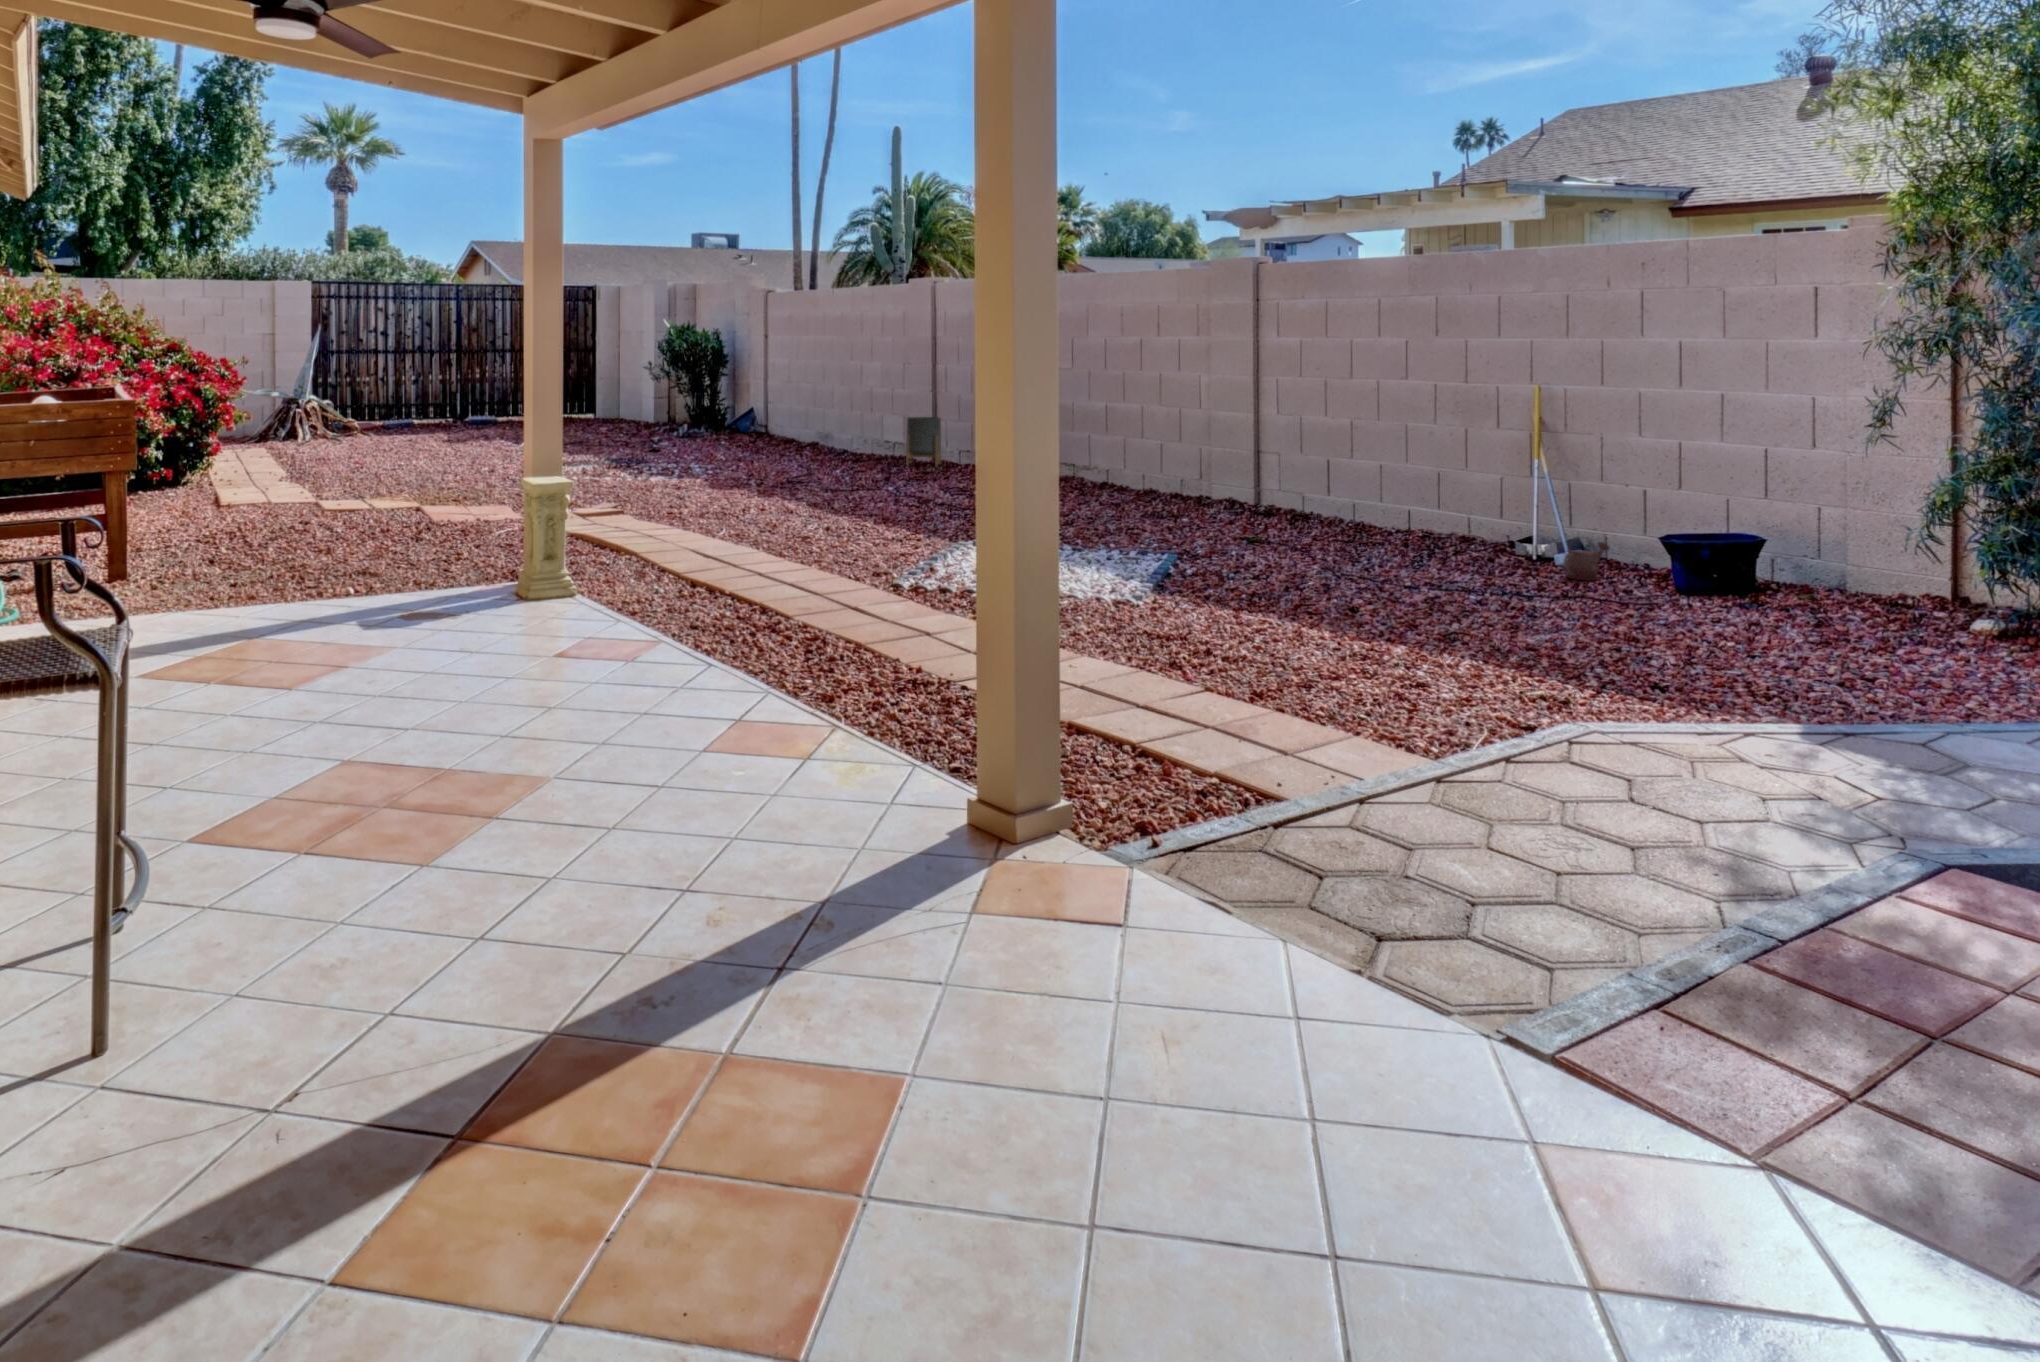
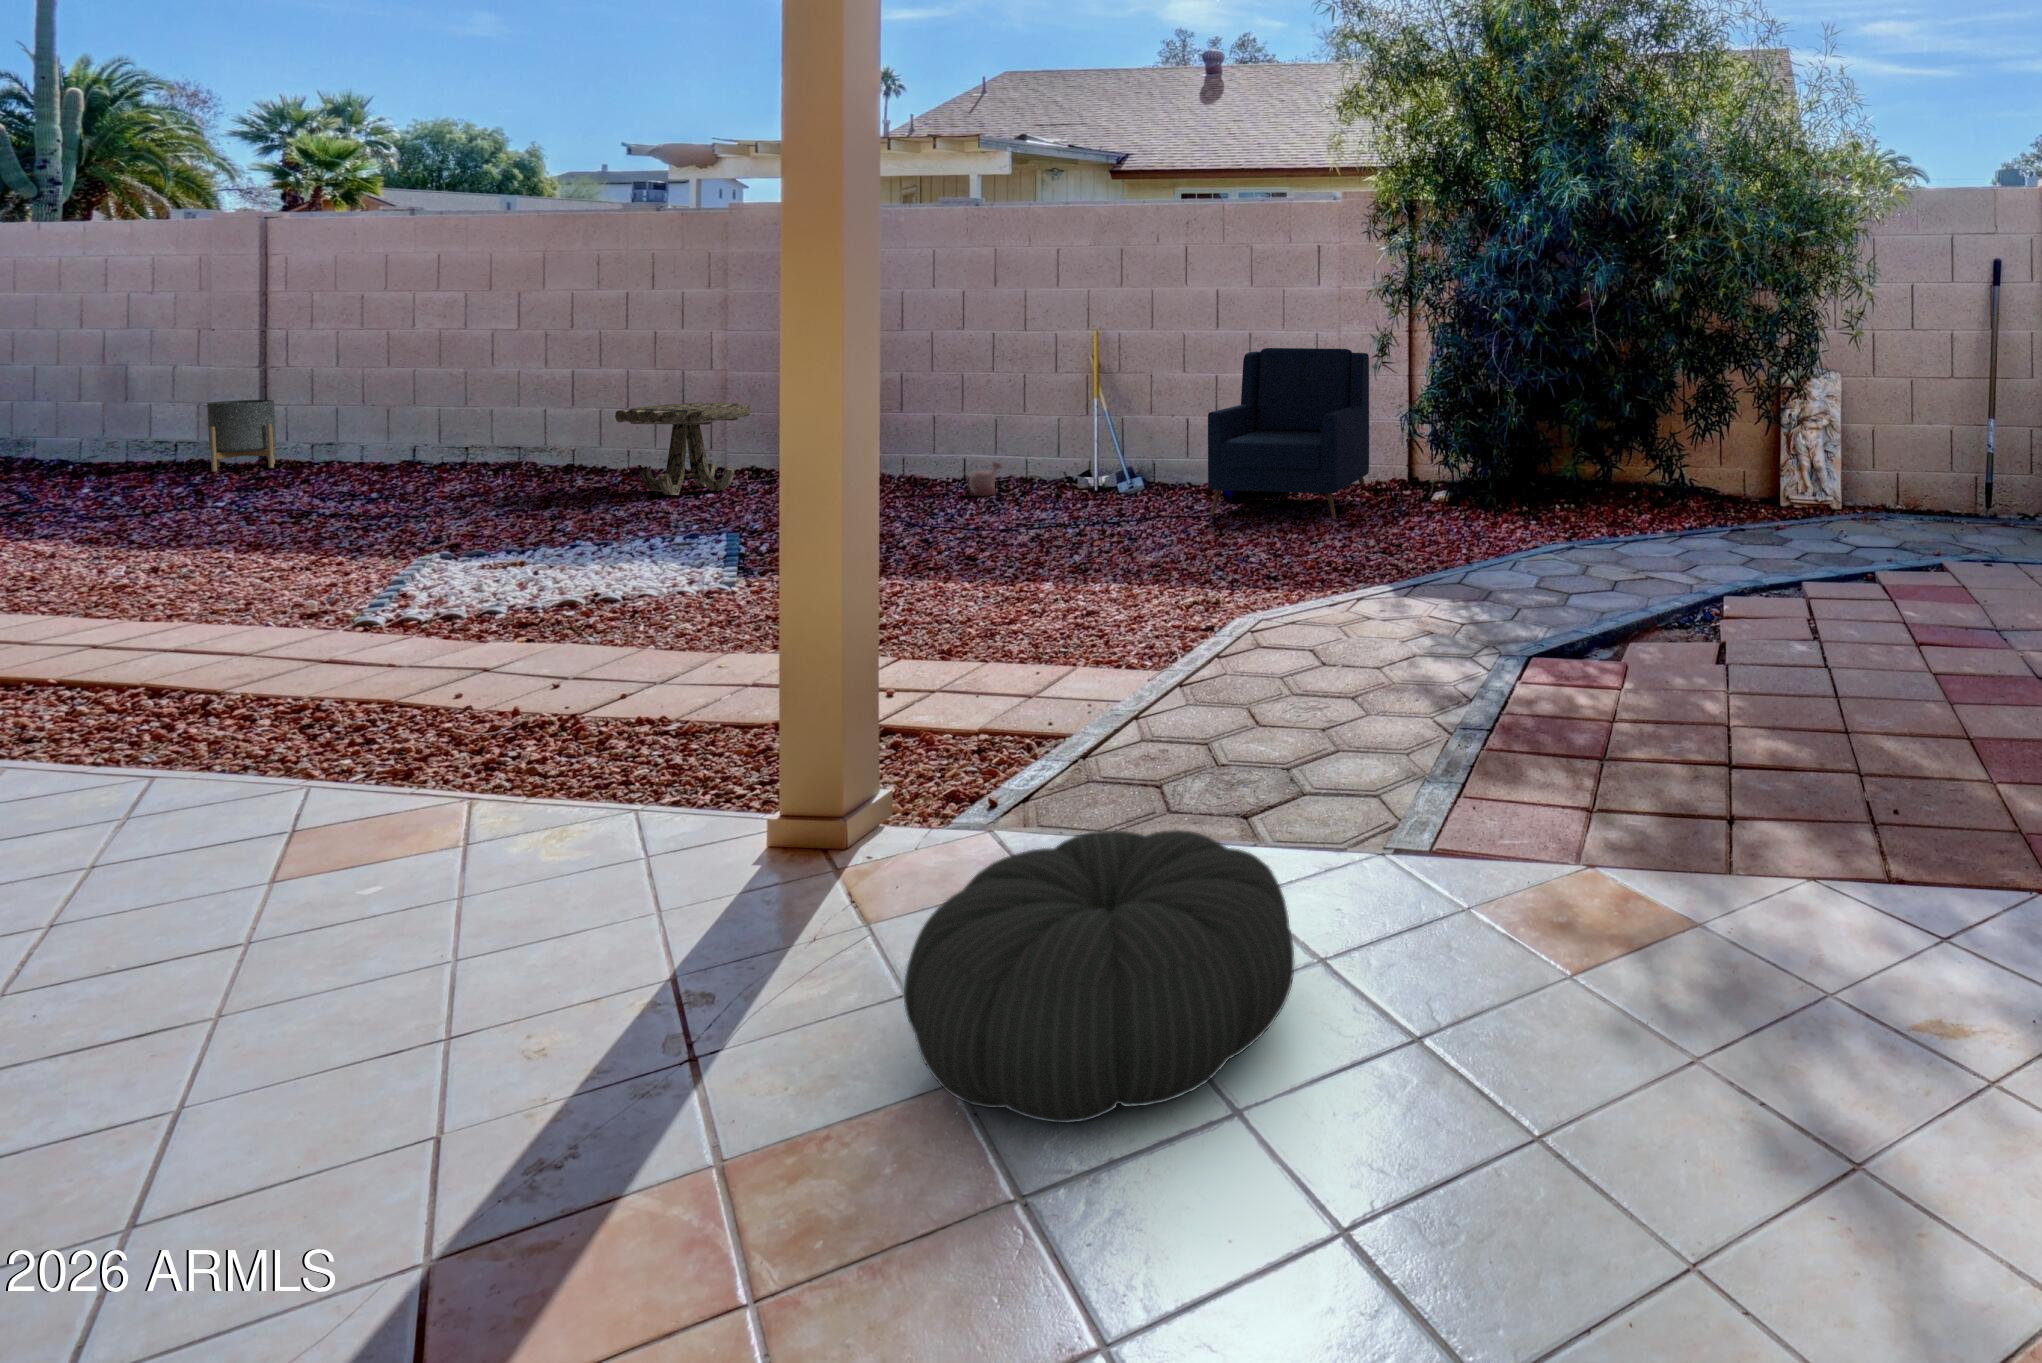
armchair: none [1638,410,1895,637] -> present [1208,348,1369,520]
side table: none [1114,437,1217,517] -> present [615,402,751,495]
watering can: present [1564,538,1610,581] -> present [969,460,1001,496]
pouf: none [866,879,1253,1180] -> present [904,830,1295,1123]

